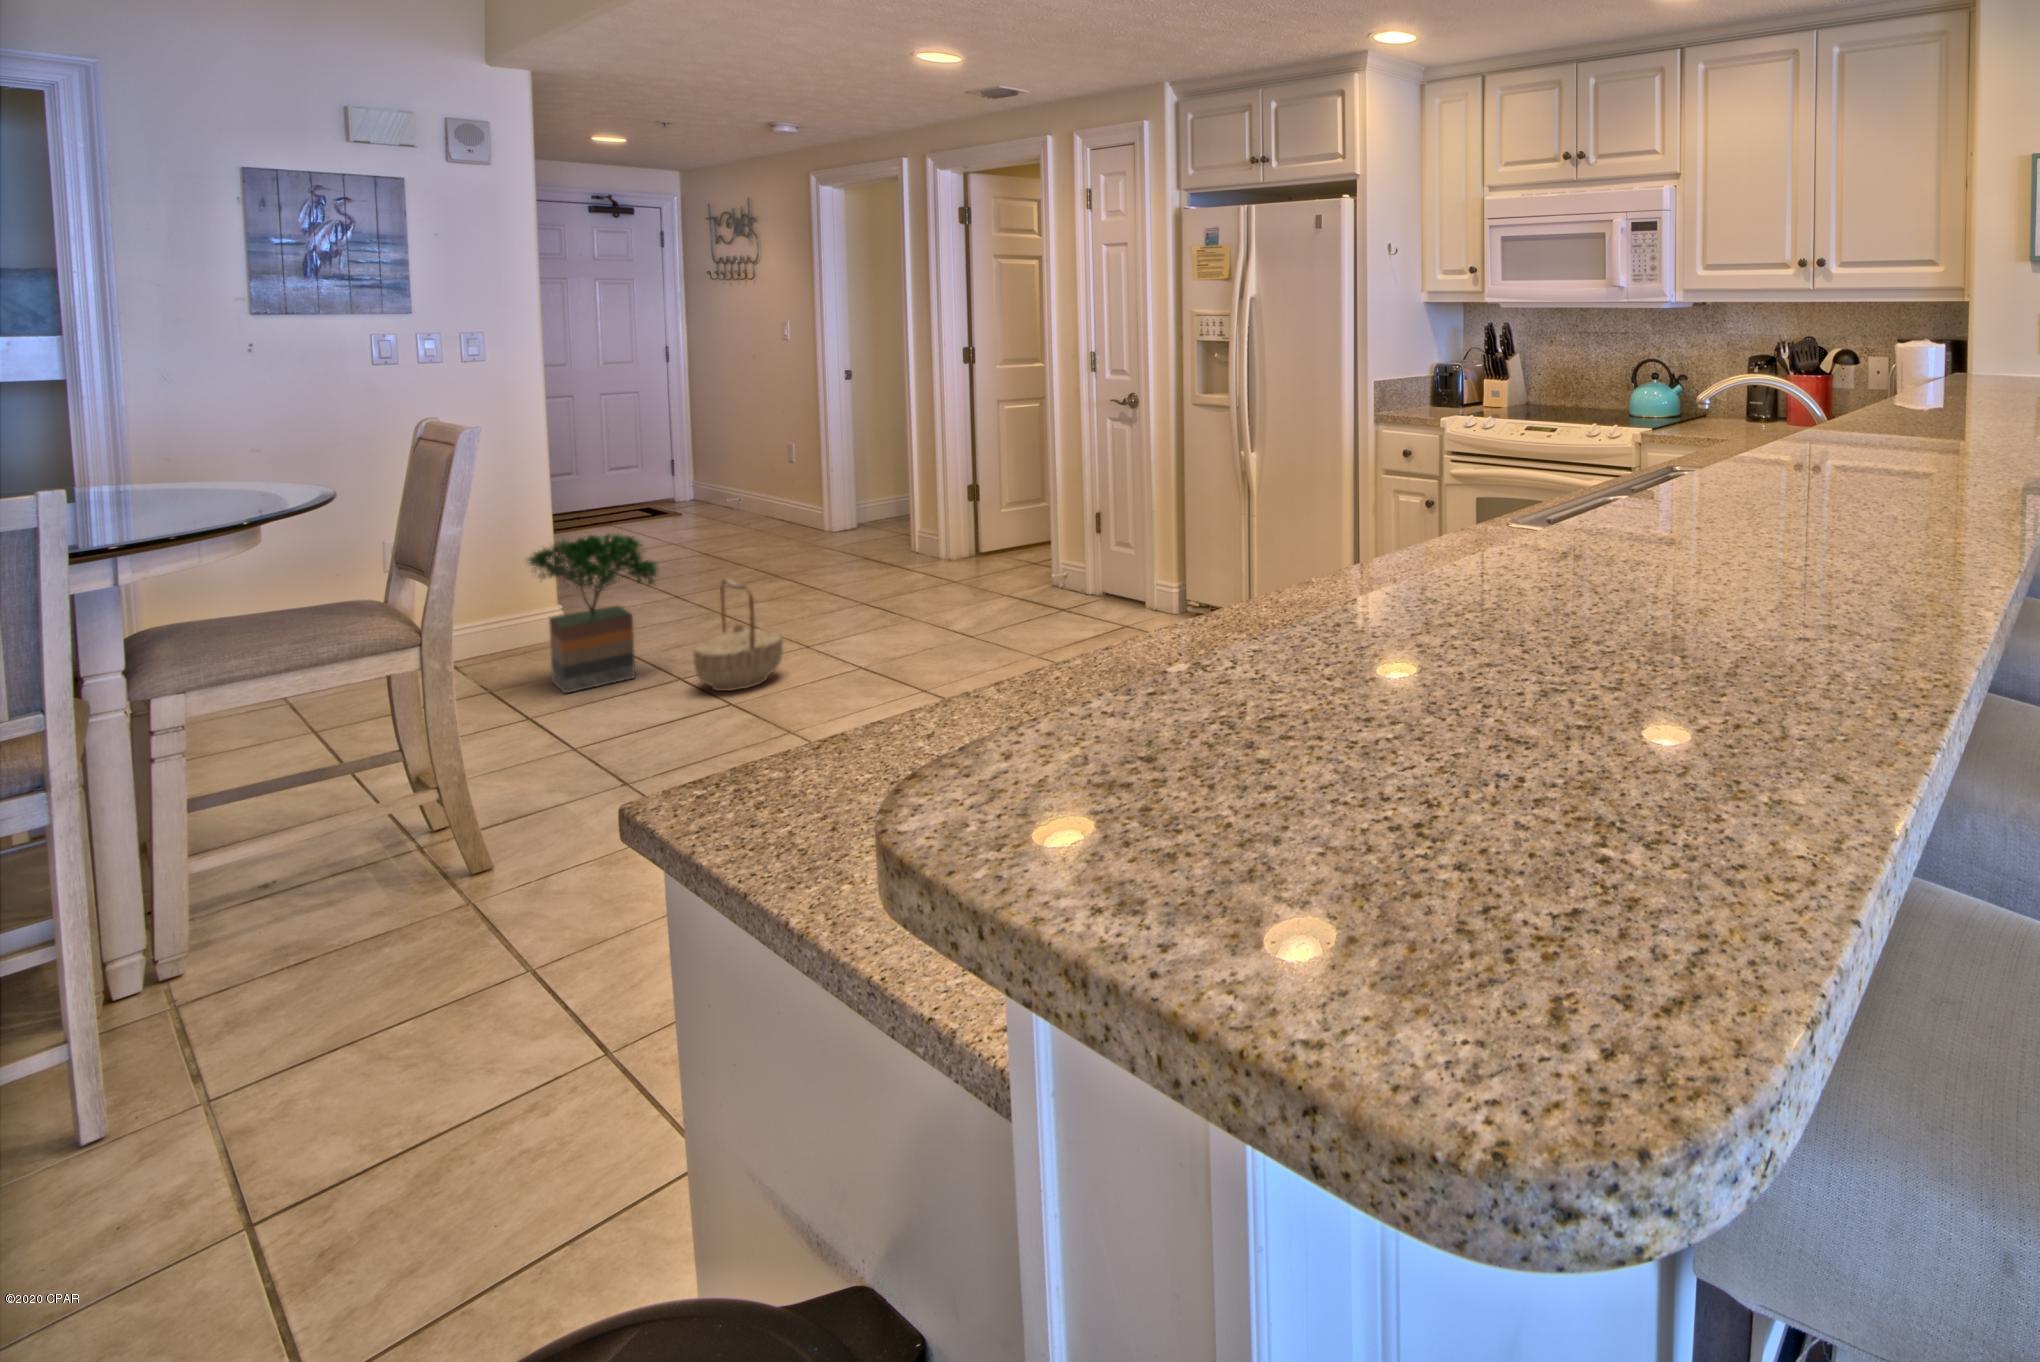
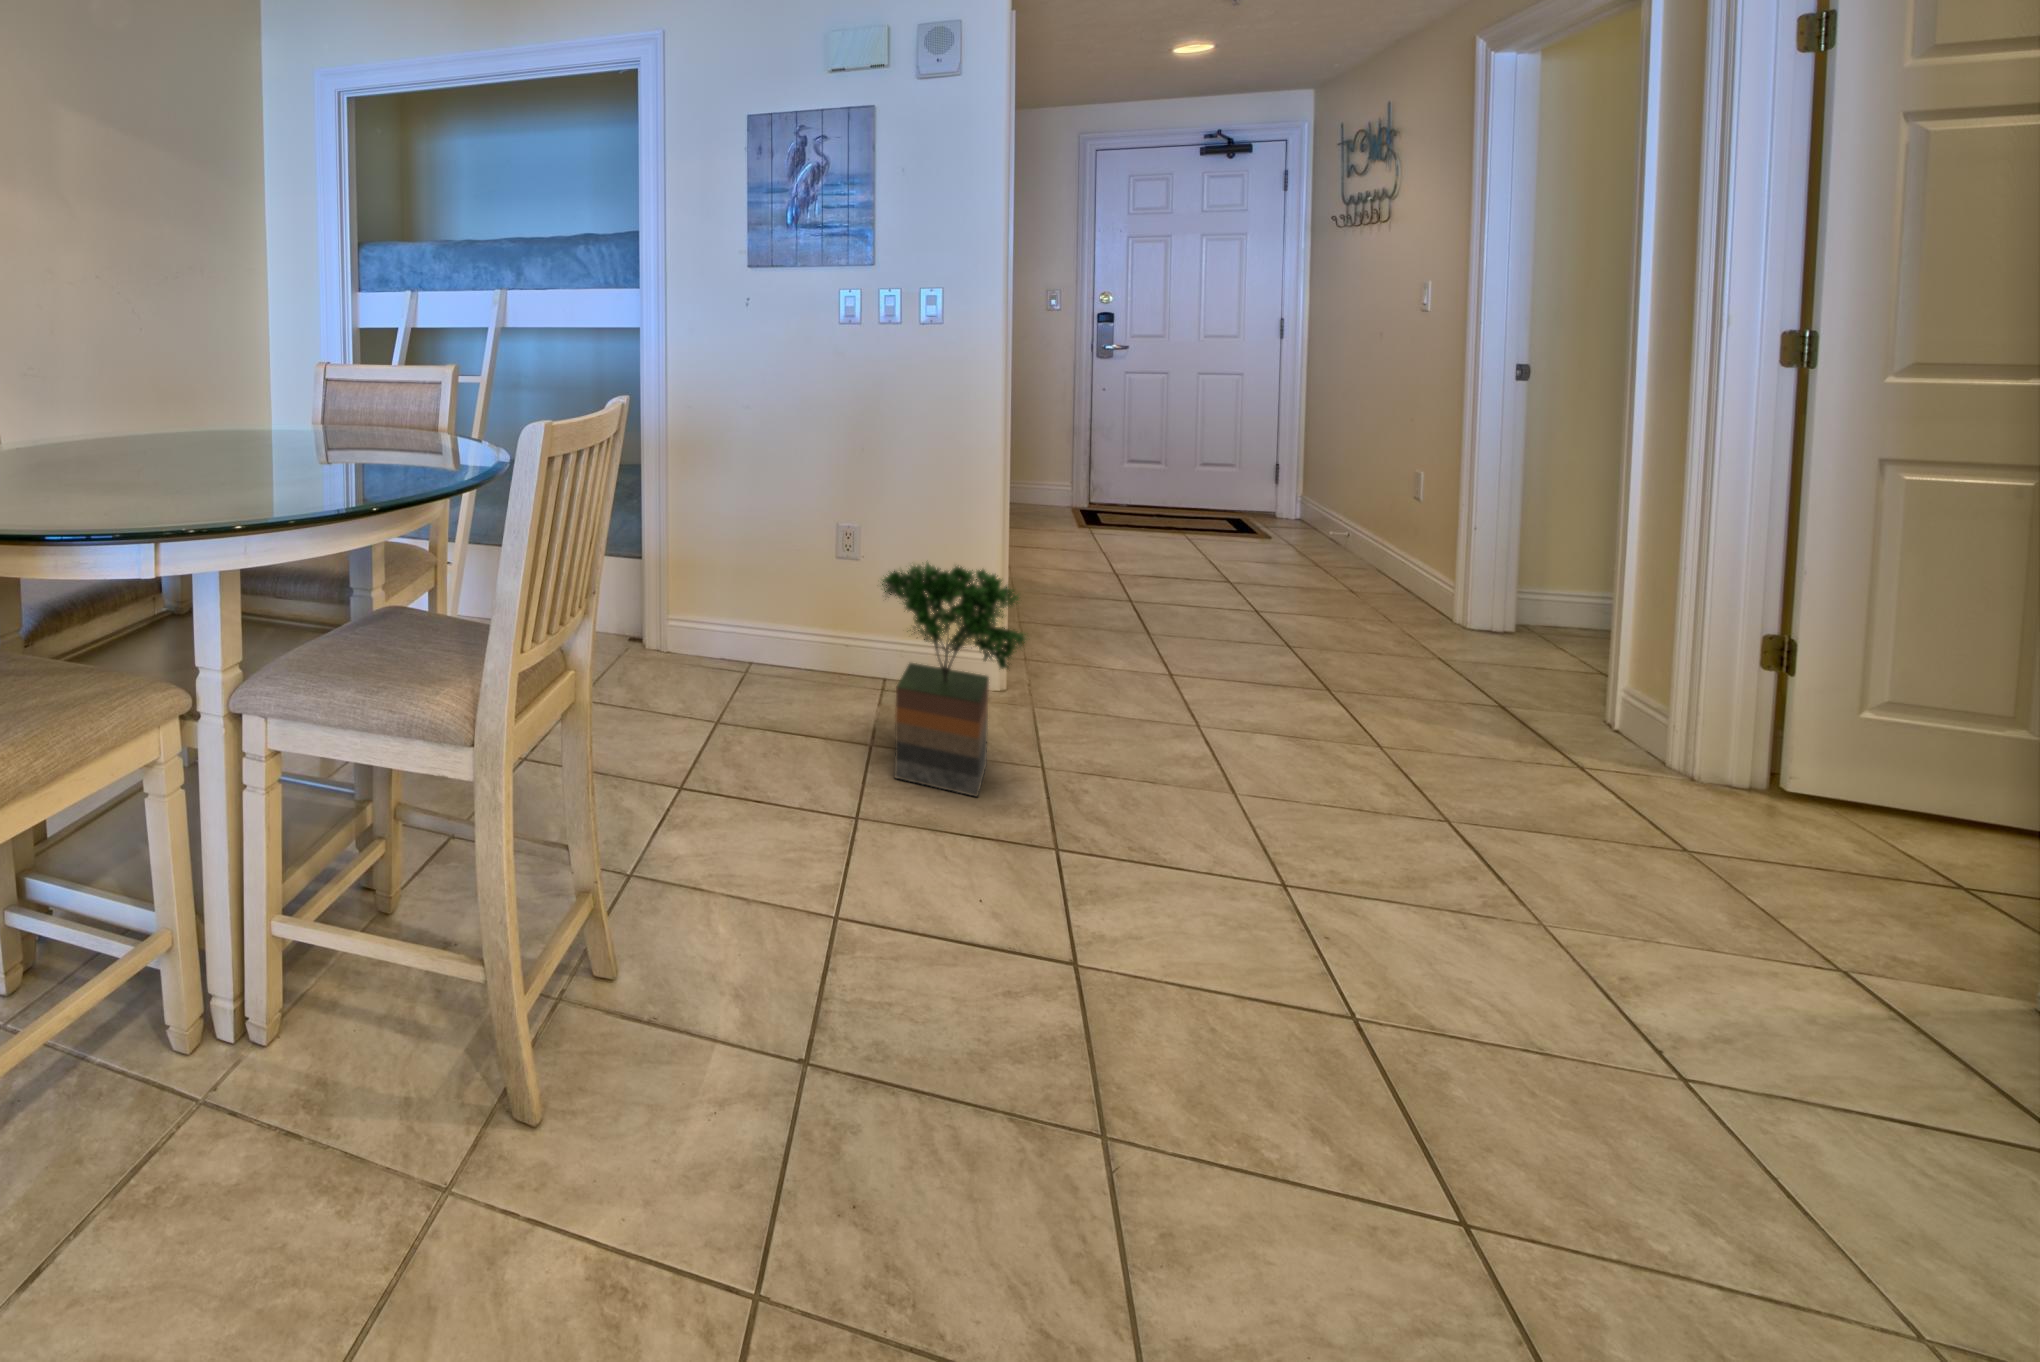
basket: present [693,579,783,691] -> none [1007,705,1157,929]

